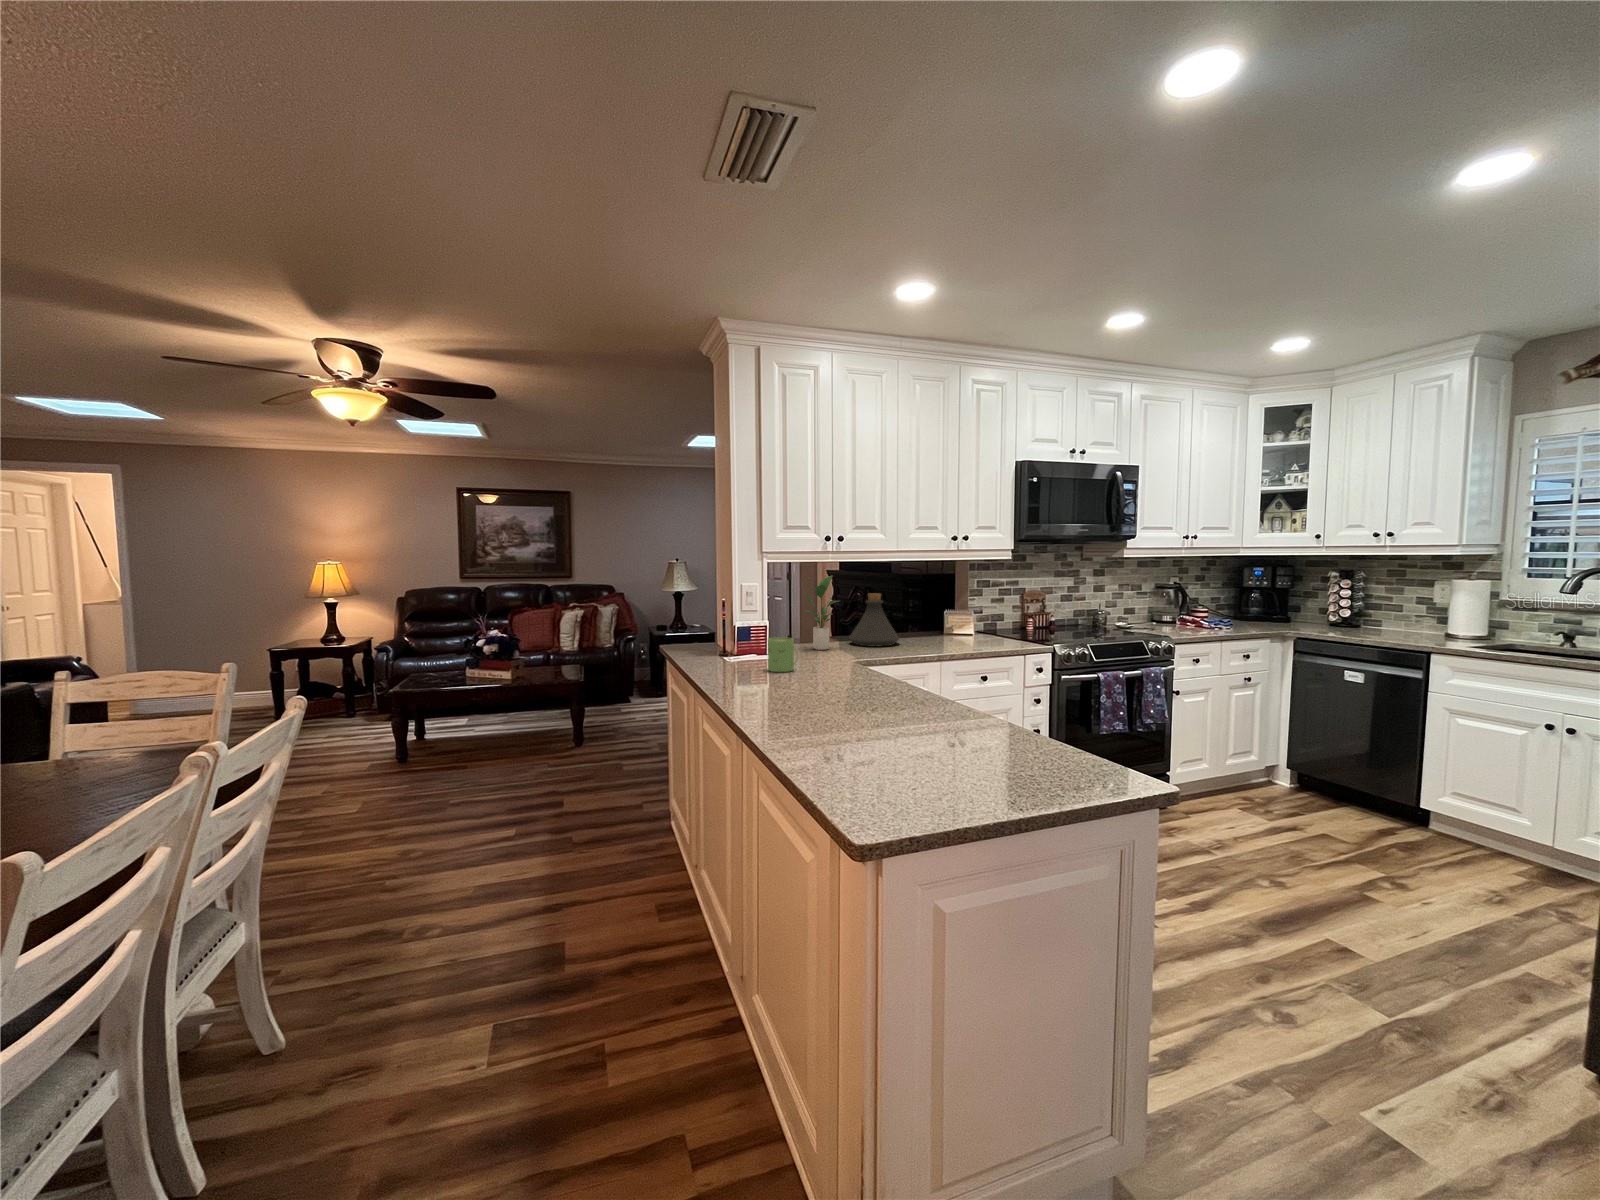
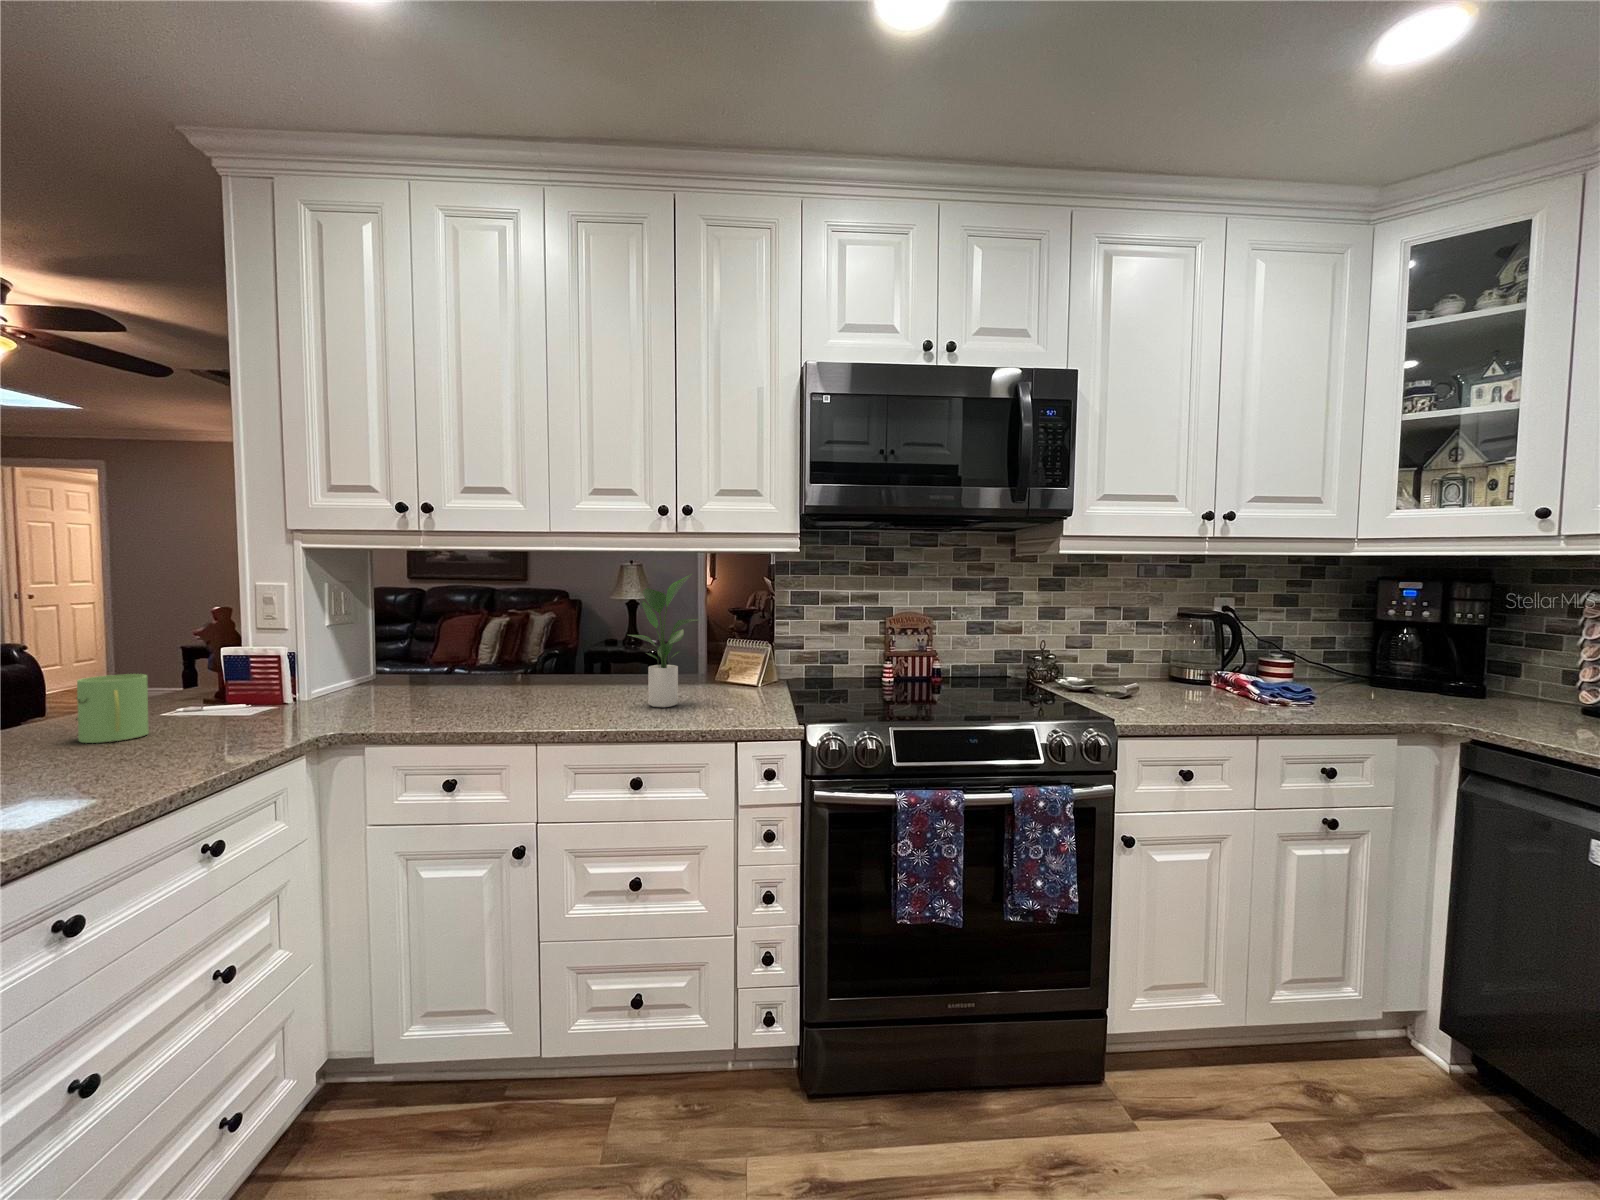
potted plant: present [805,575,839,650] -> present [629,574,698,707]
bottle: present [849,594,899,647] -> none [482,606,578,700]

